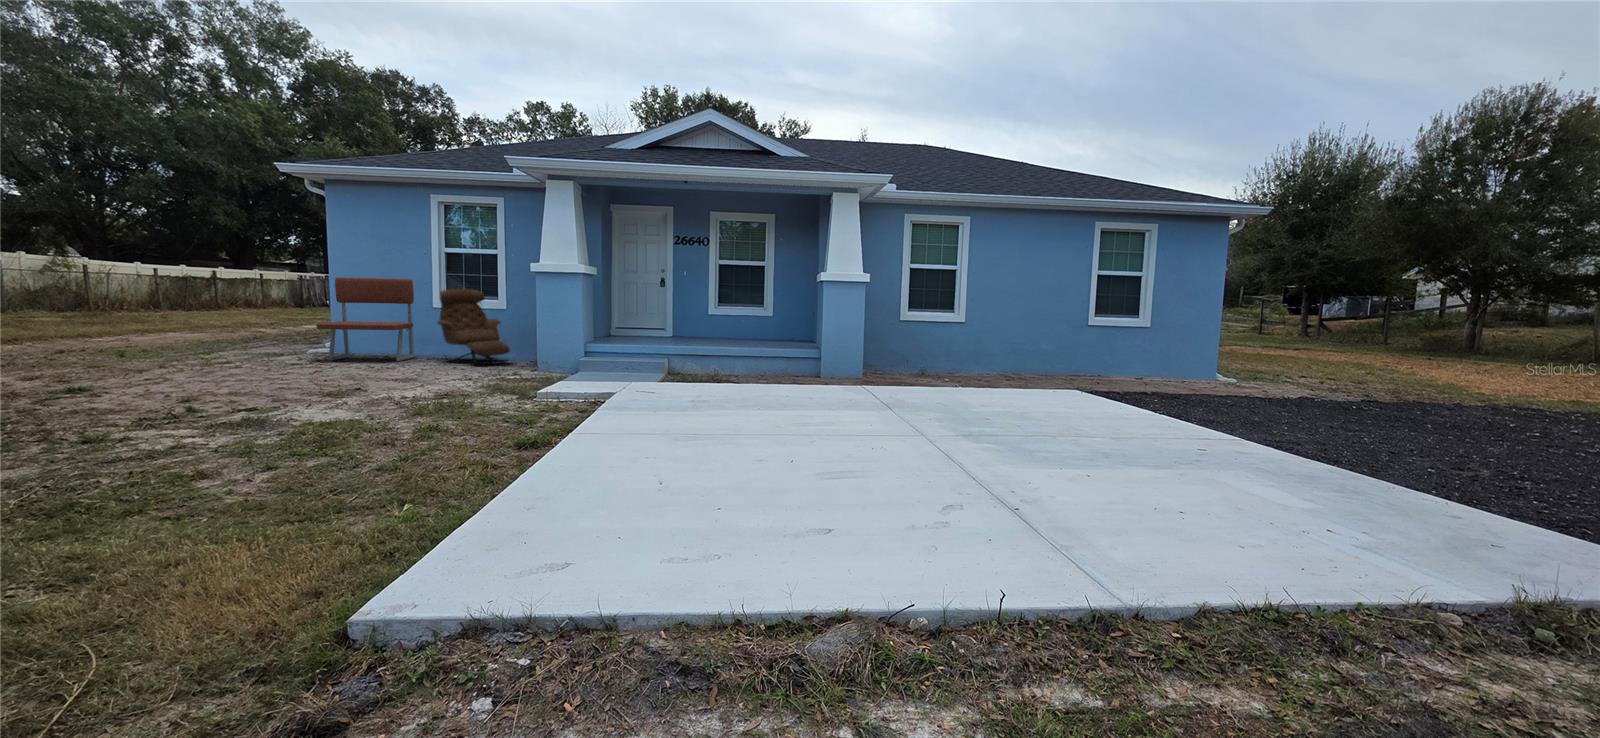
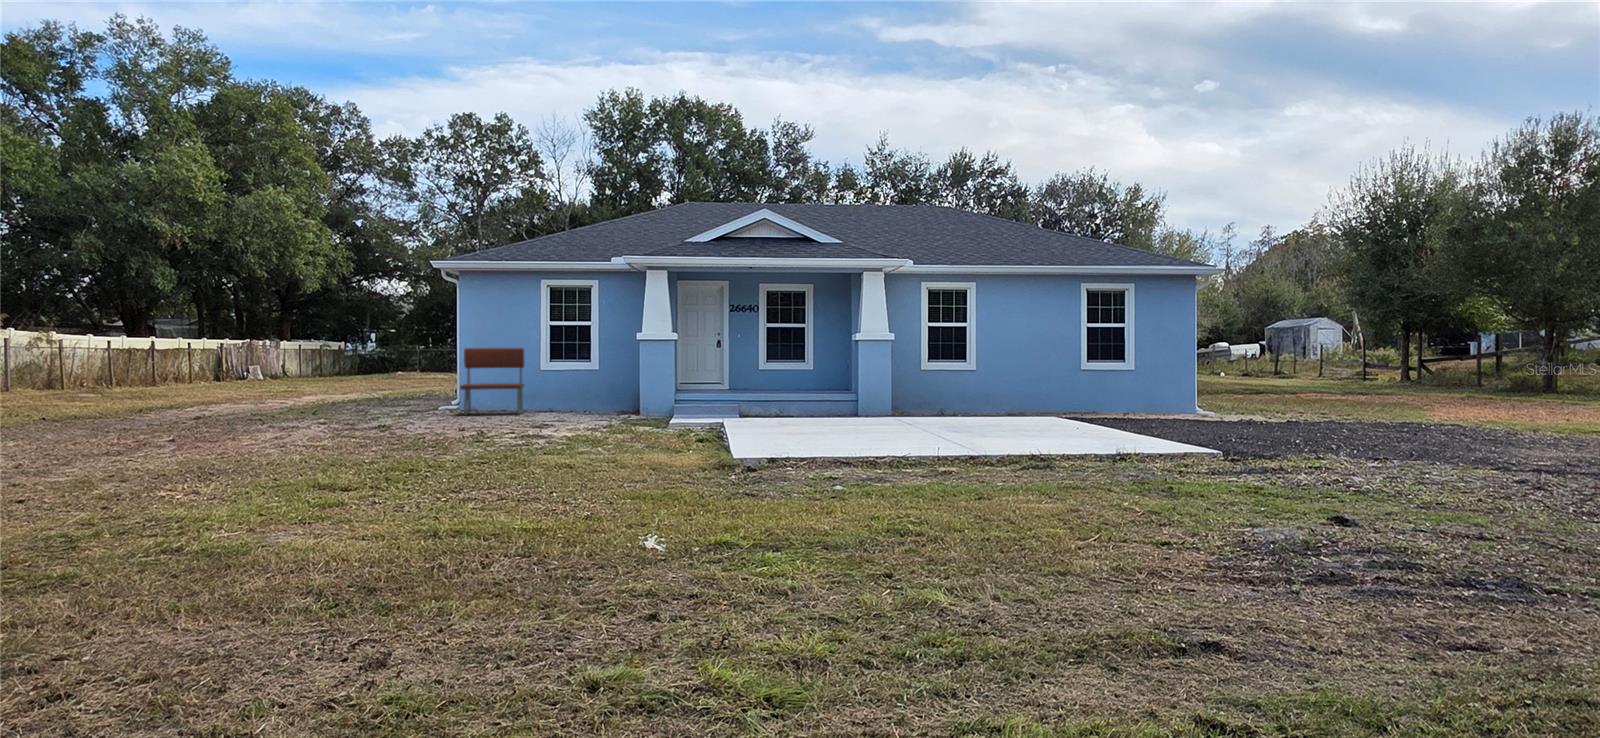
lounge chair: present [437,289,510,365] -> none [548,355,610,415]

